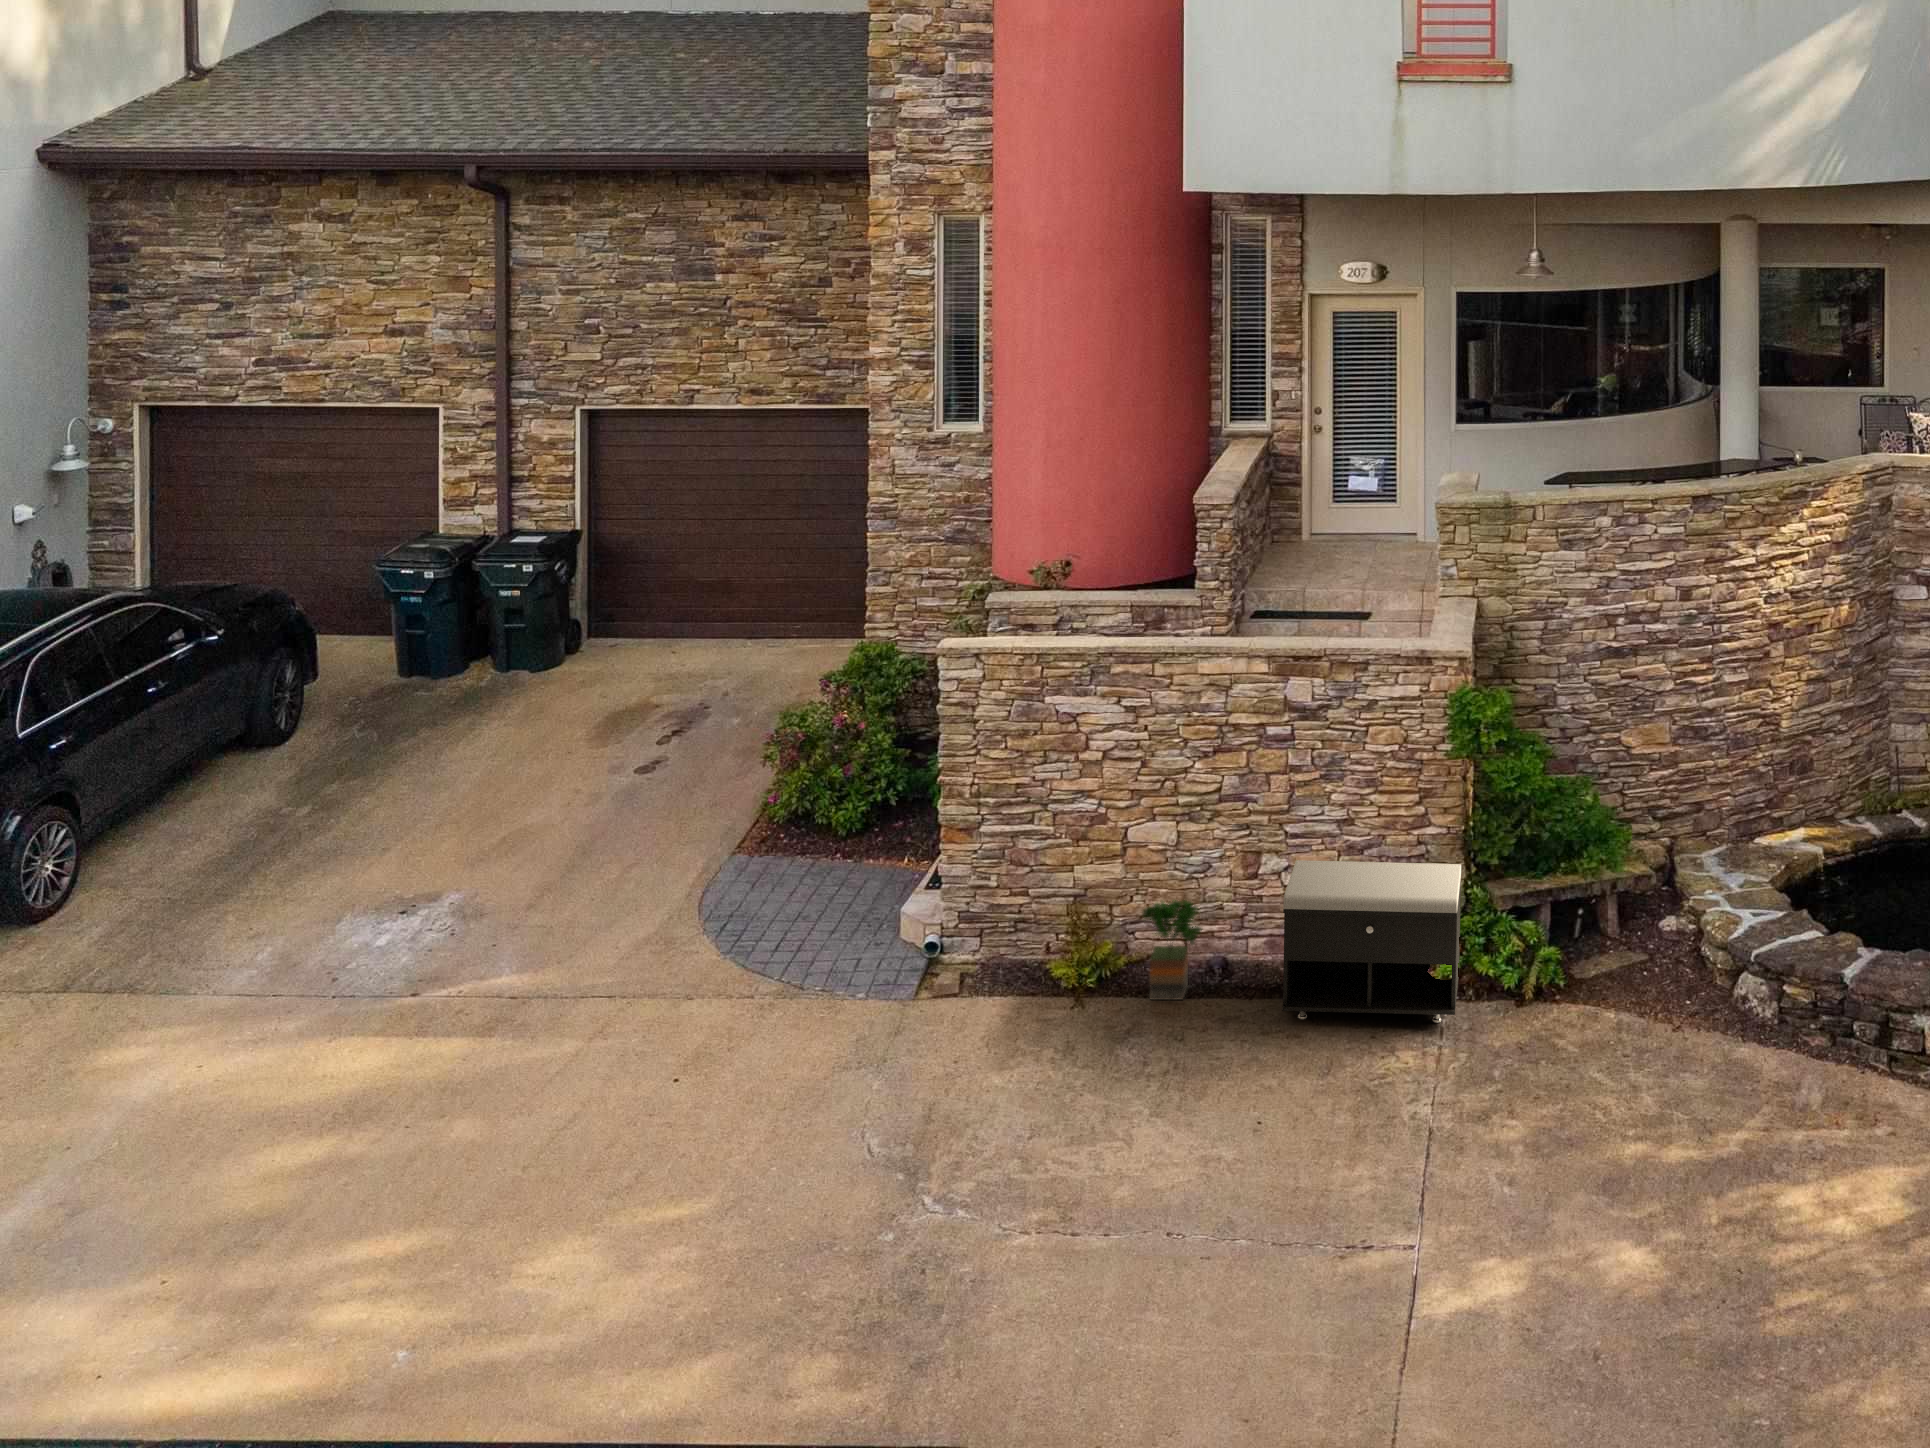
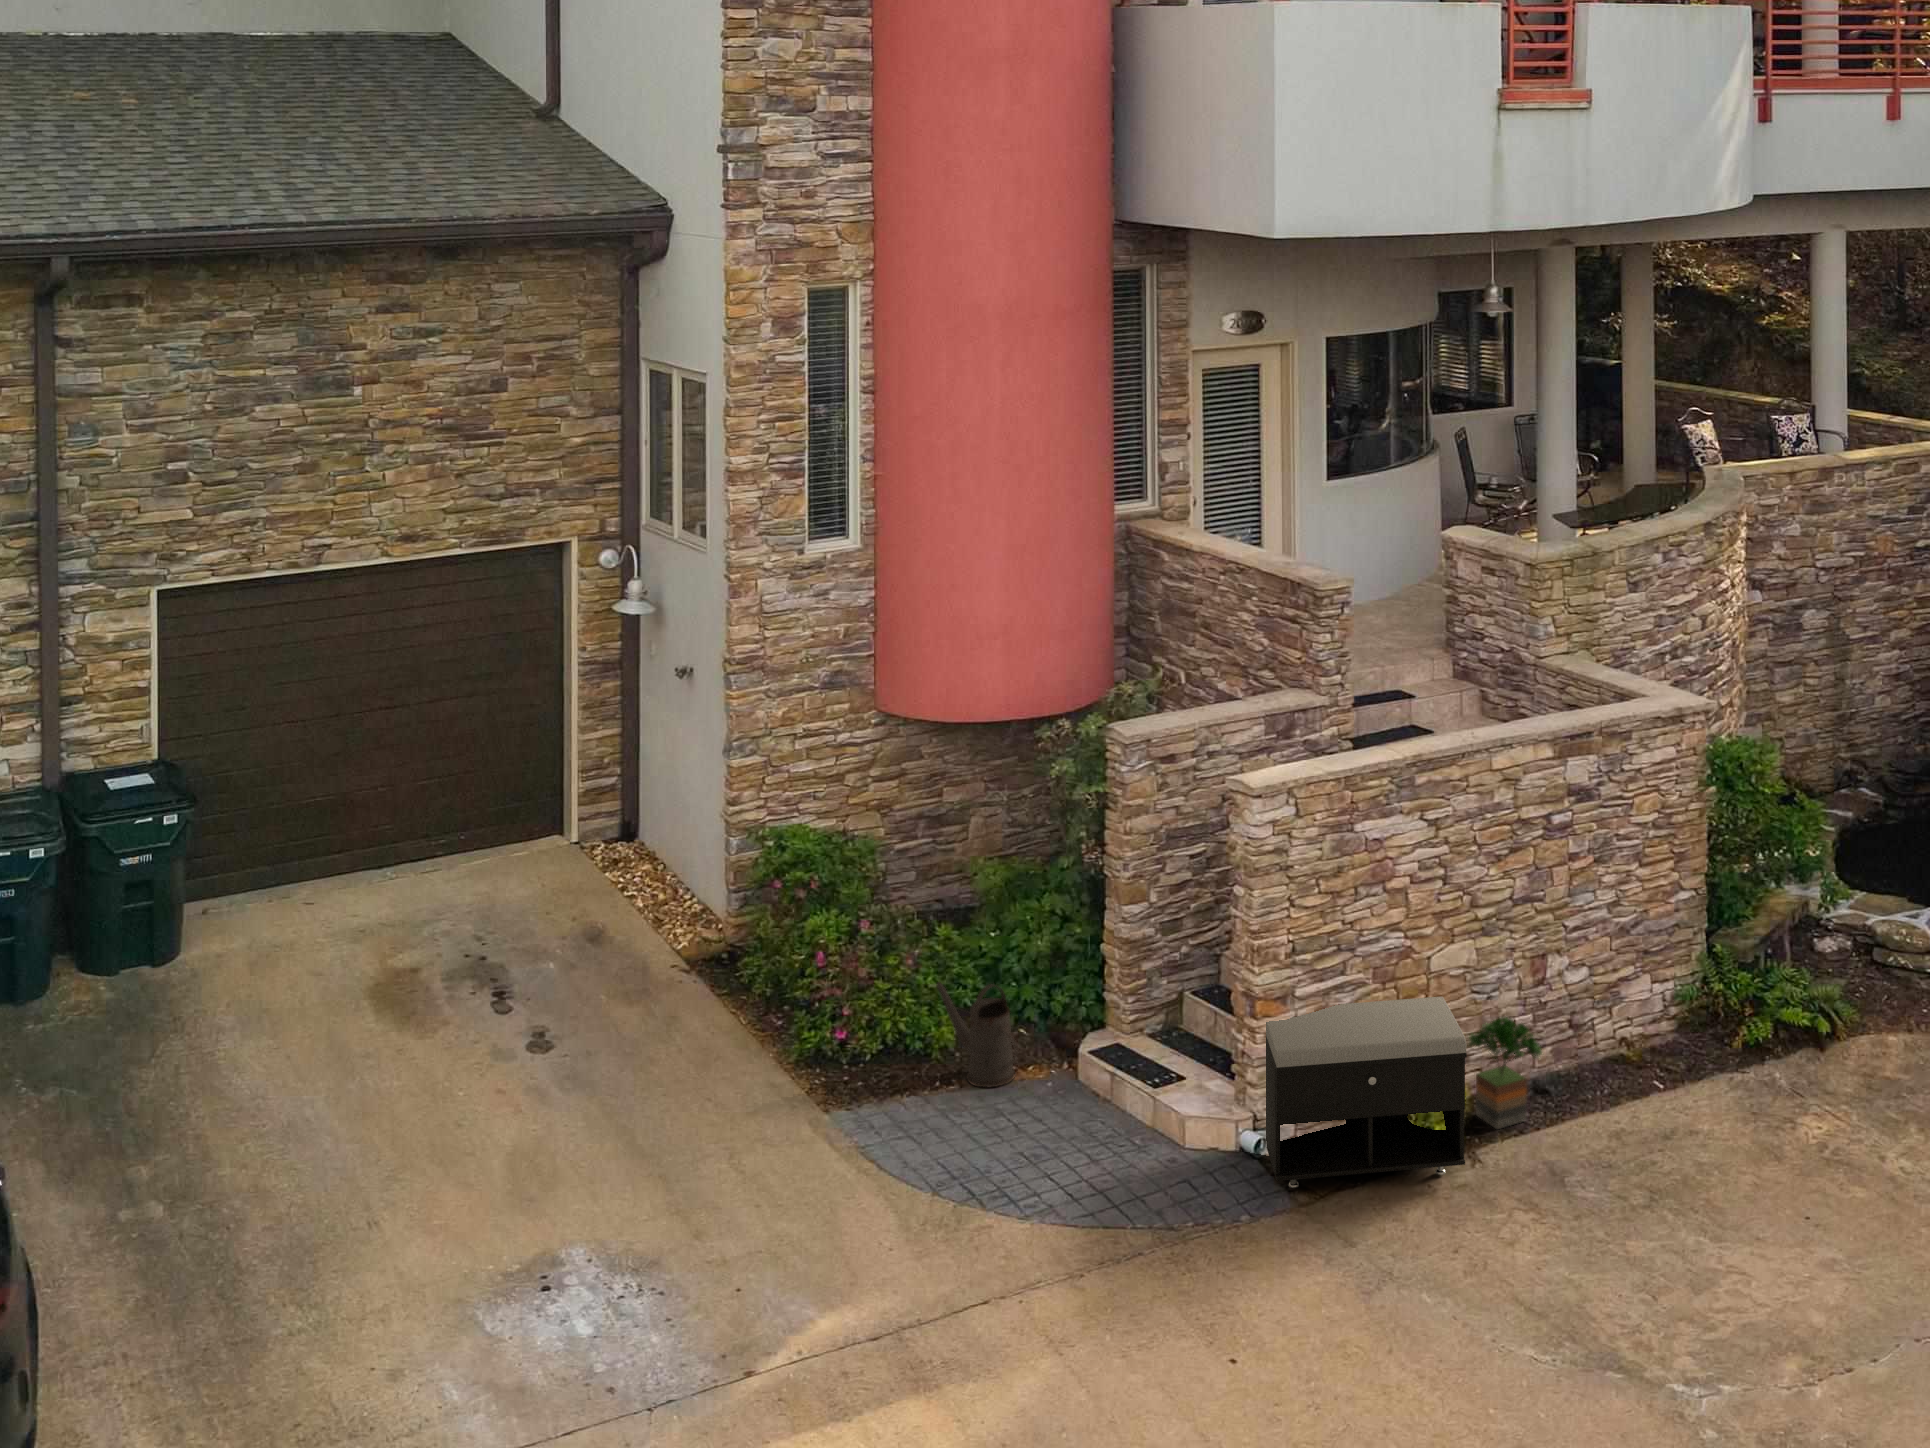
watering can: none [852,780,895,872] -> present [936,982,1019,1087]
storage bench: present [1282,860,1461,1023] -> present [1266,997,1467,1188]

